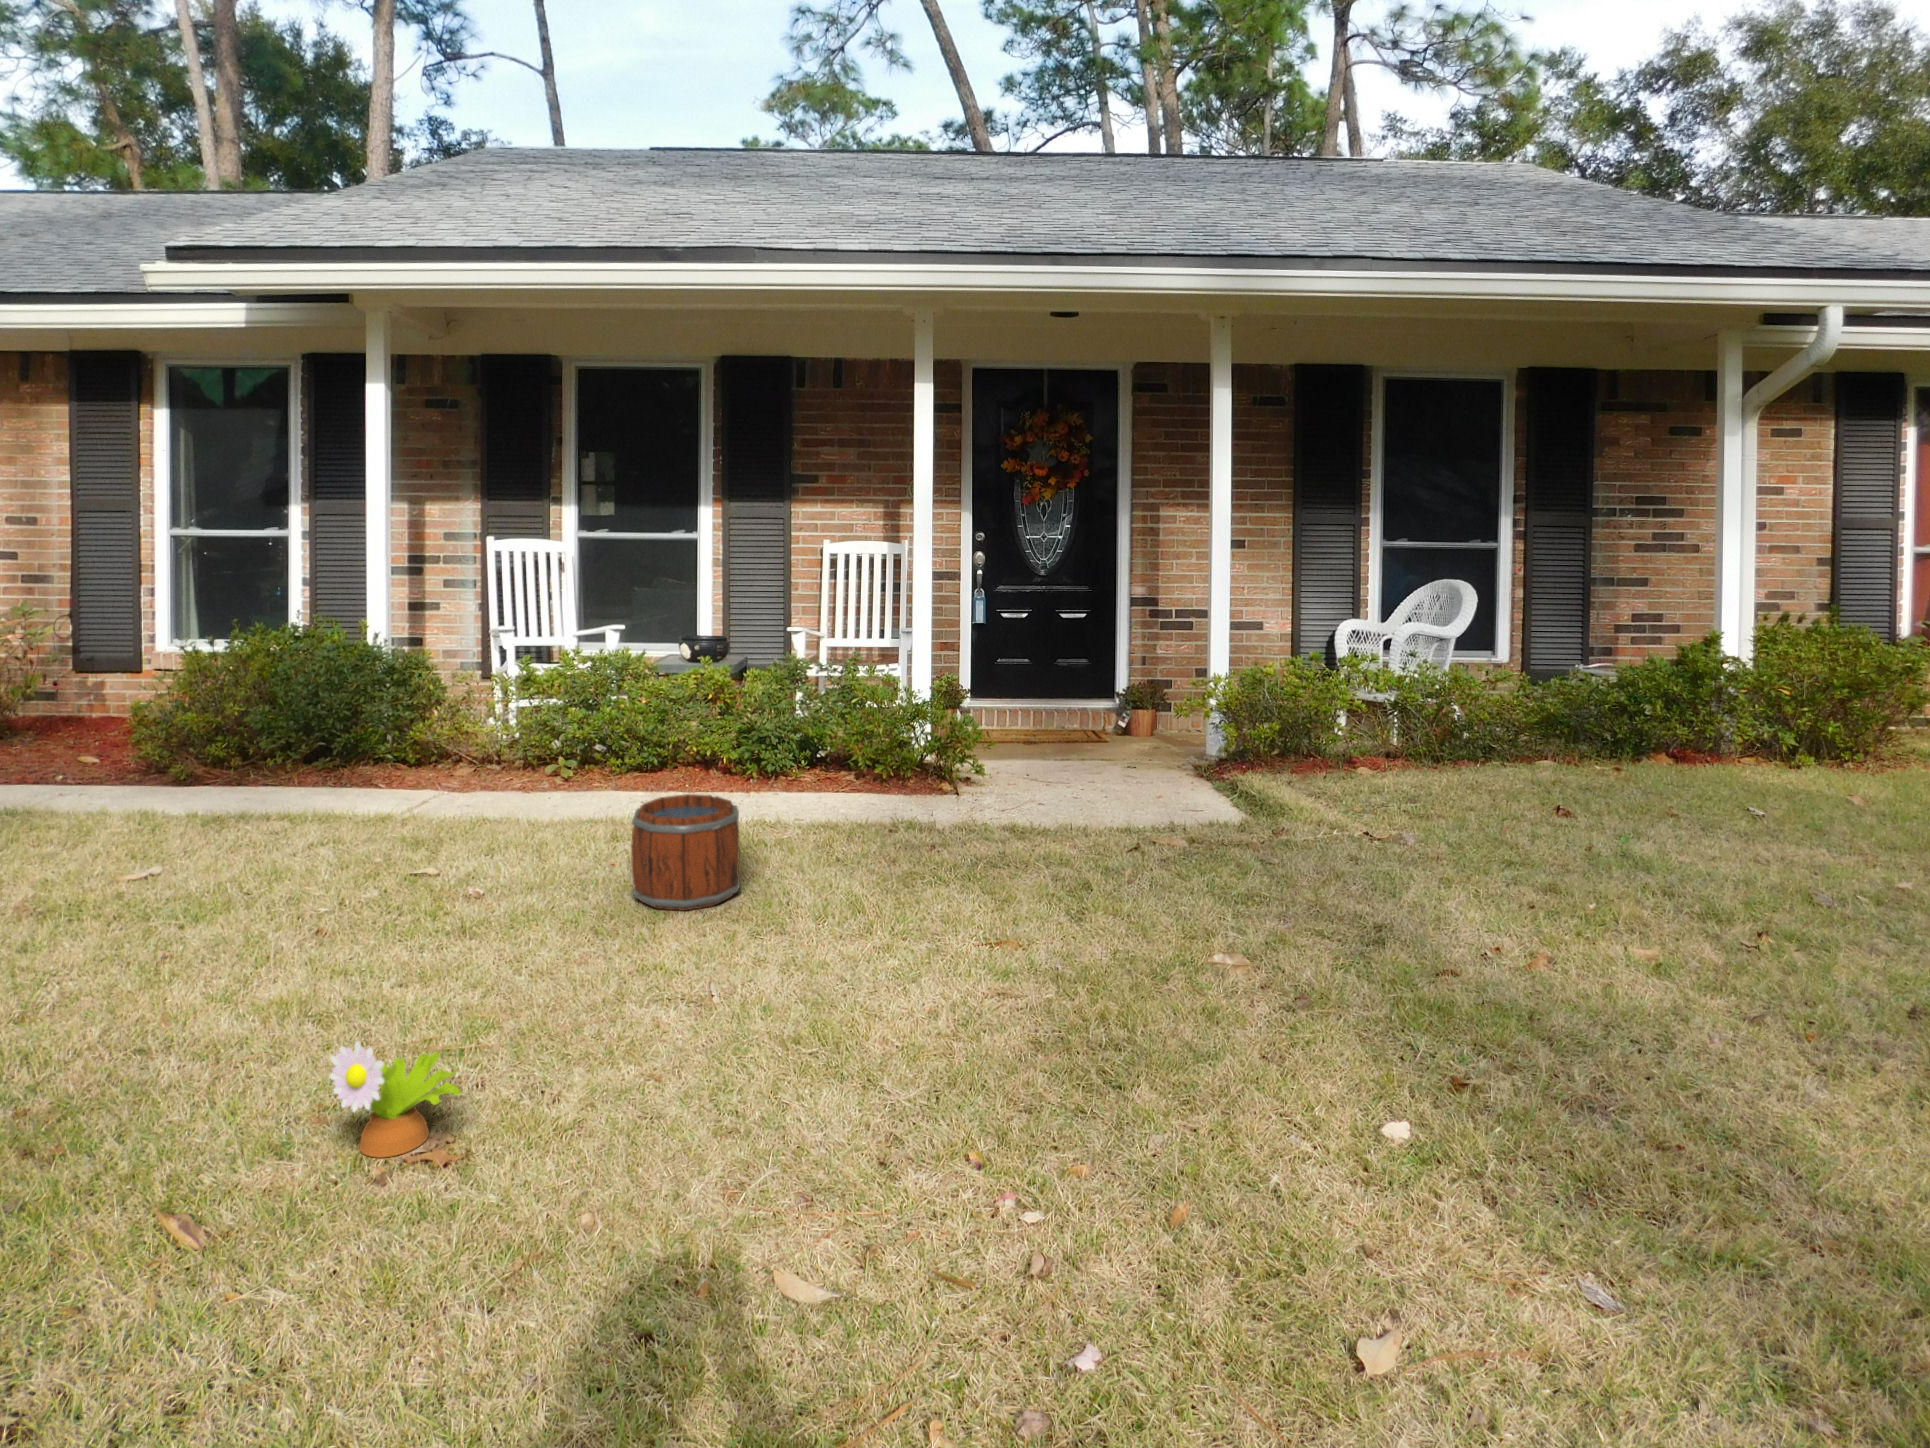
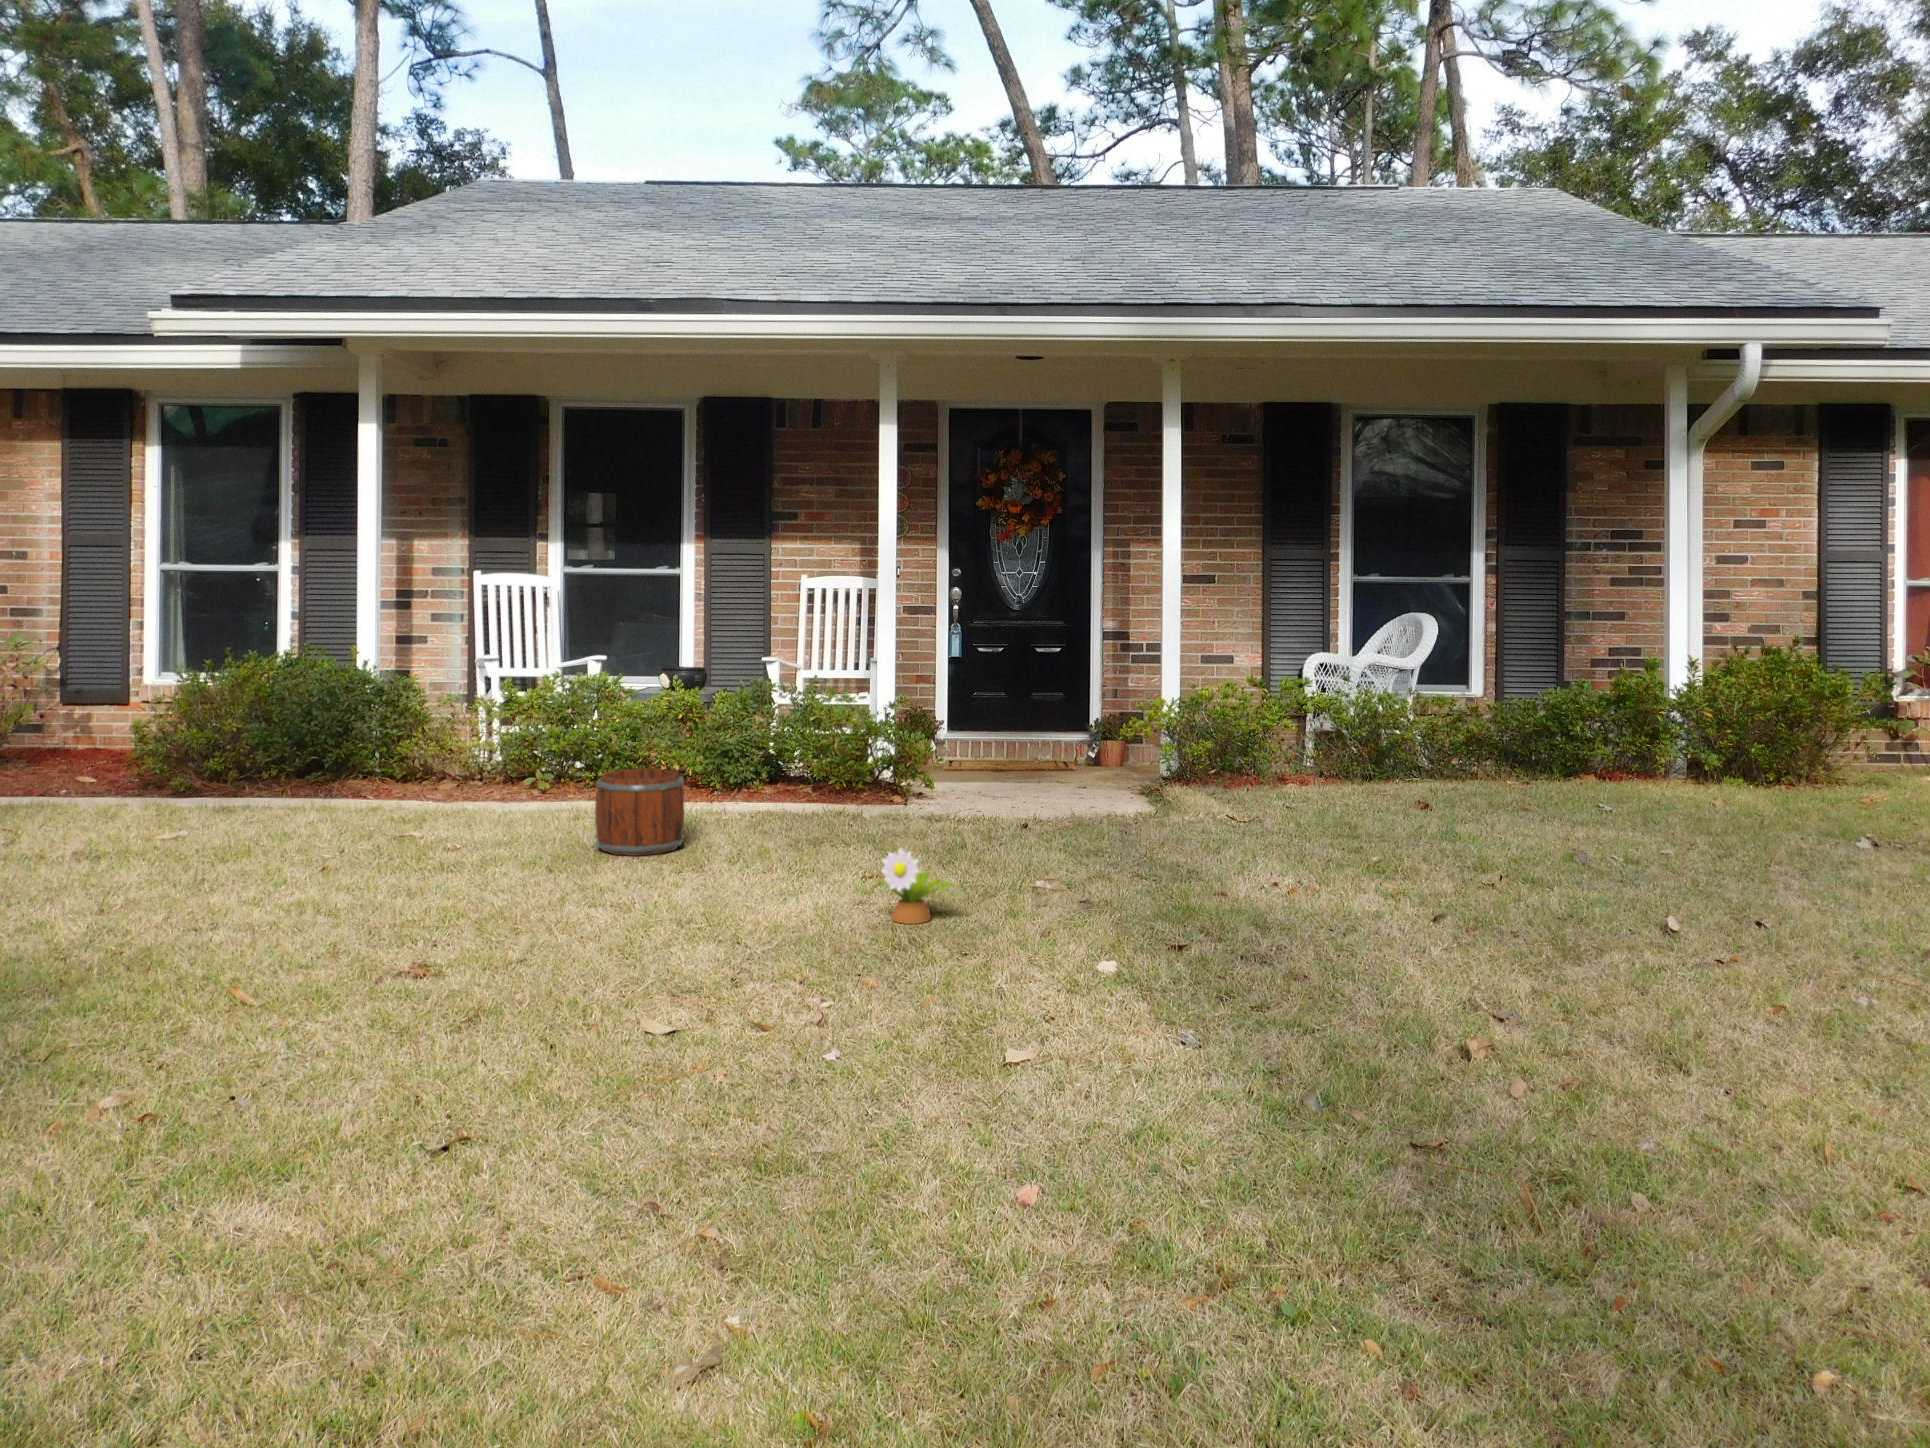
decorative plant: present [329,1041,462,1157] -> present [874,848,955,924]

